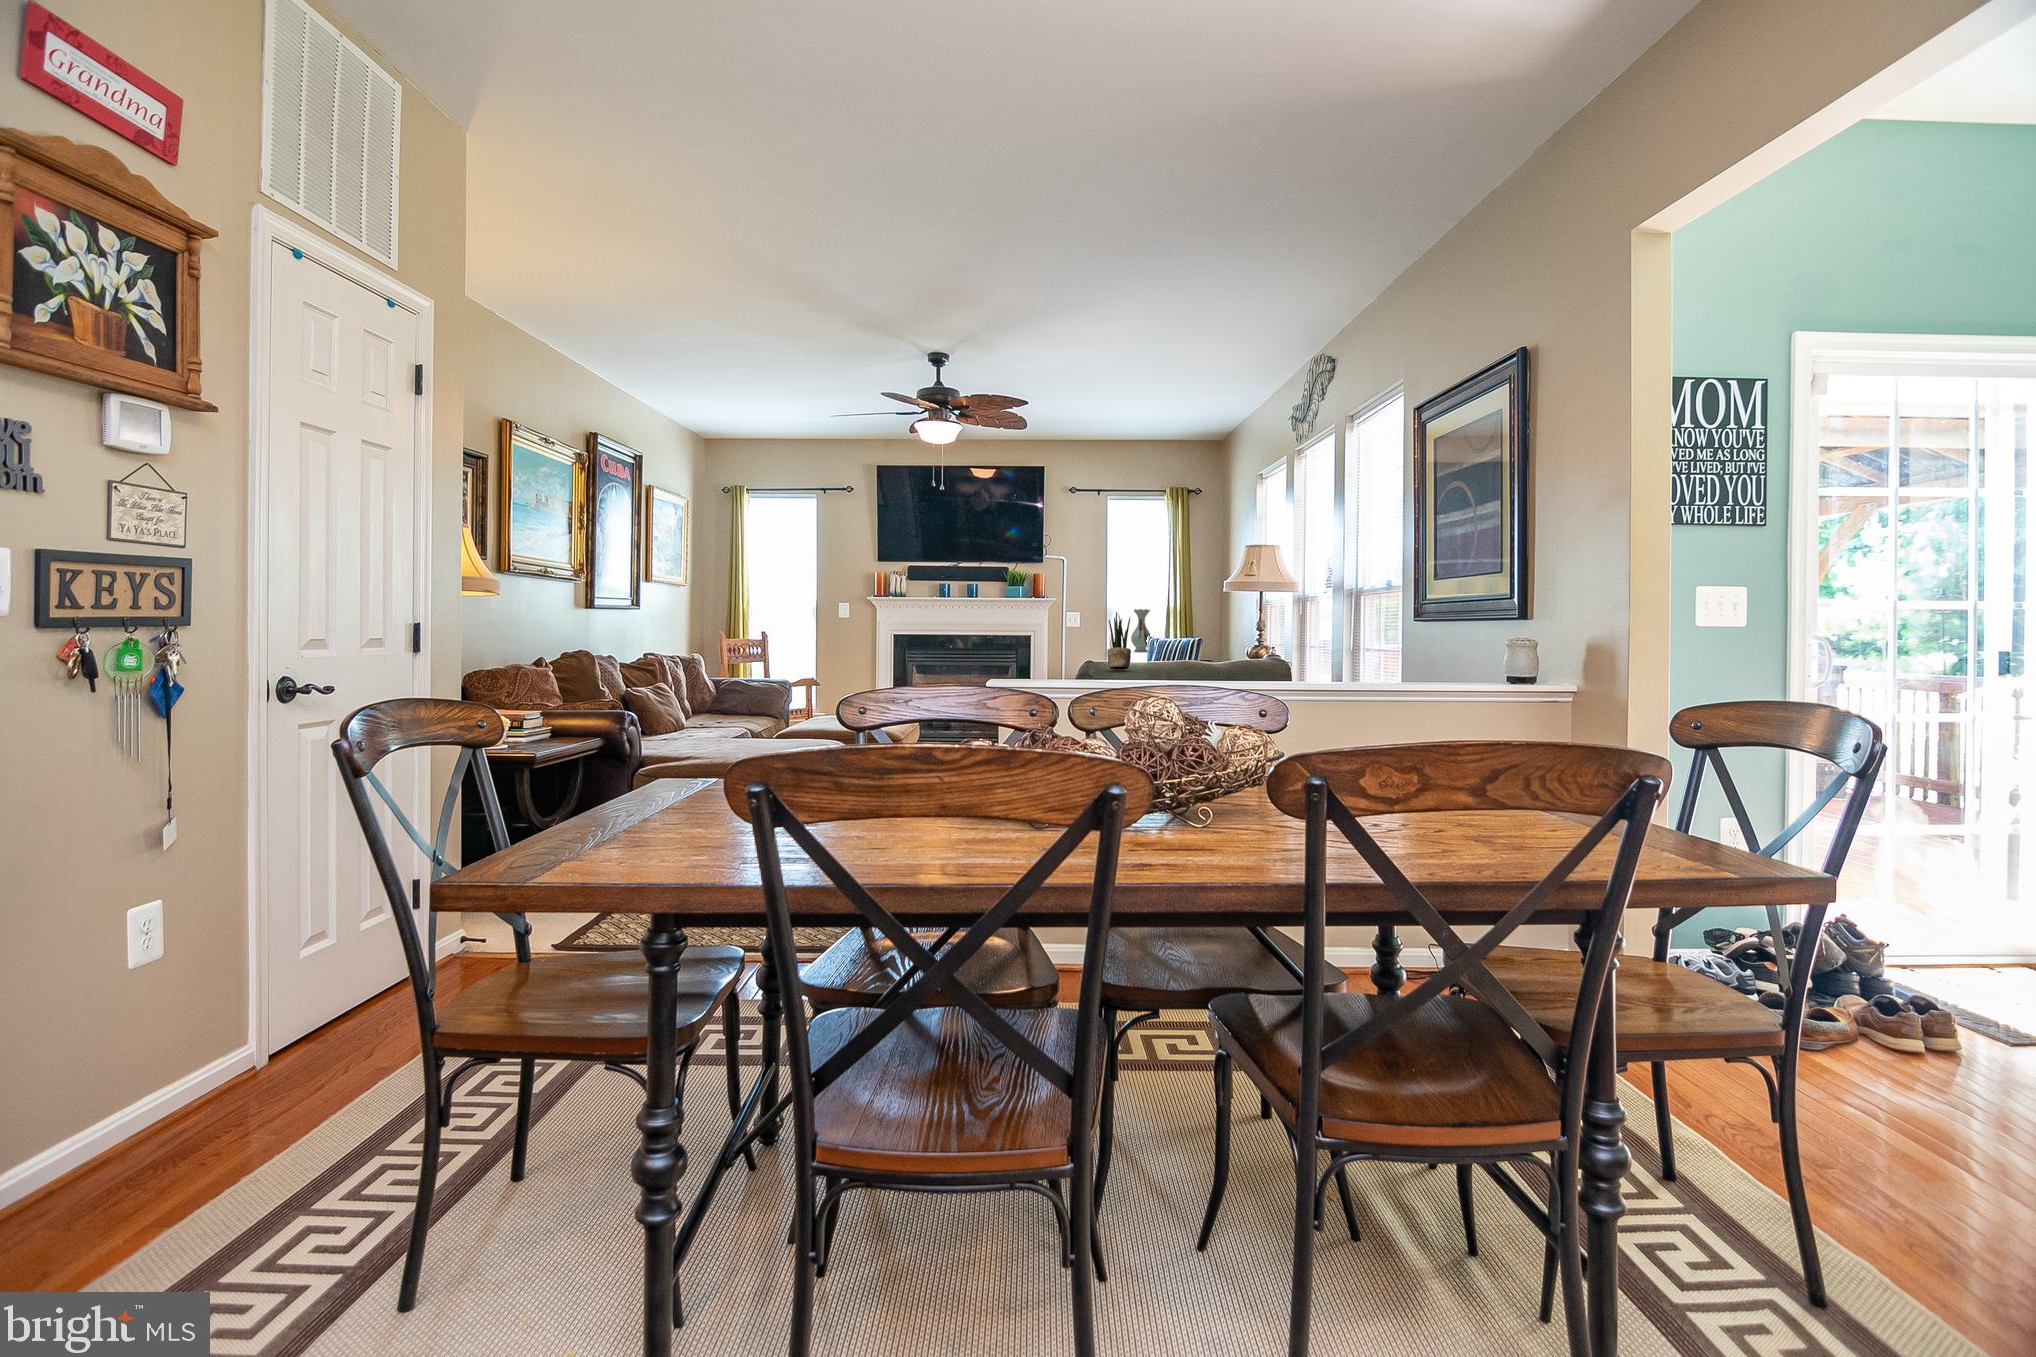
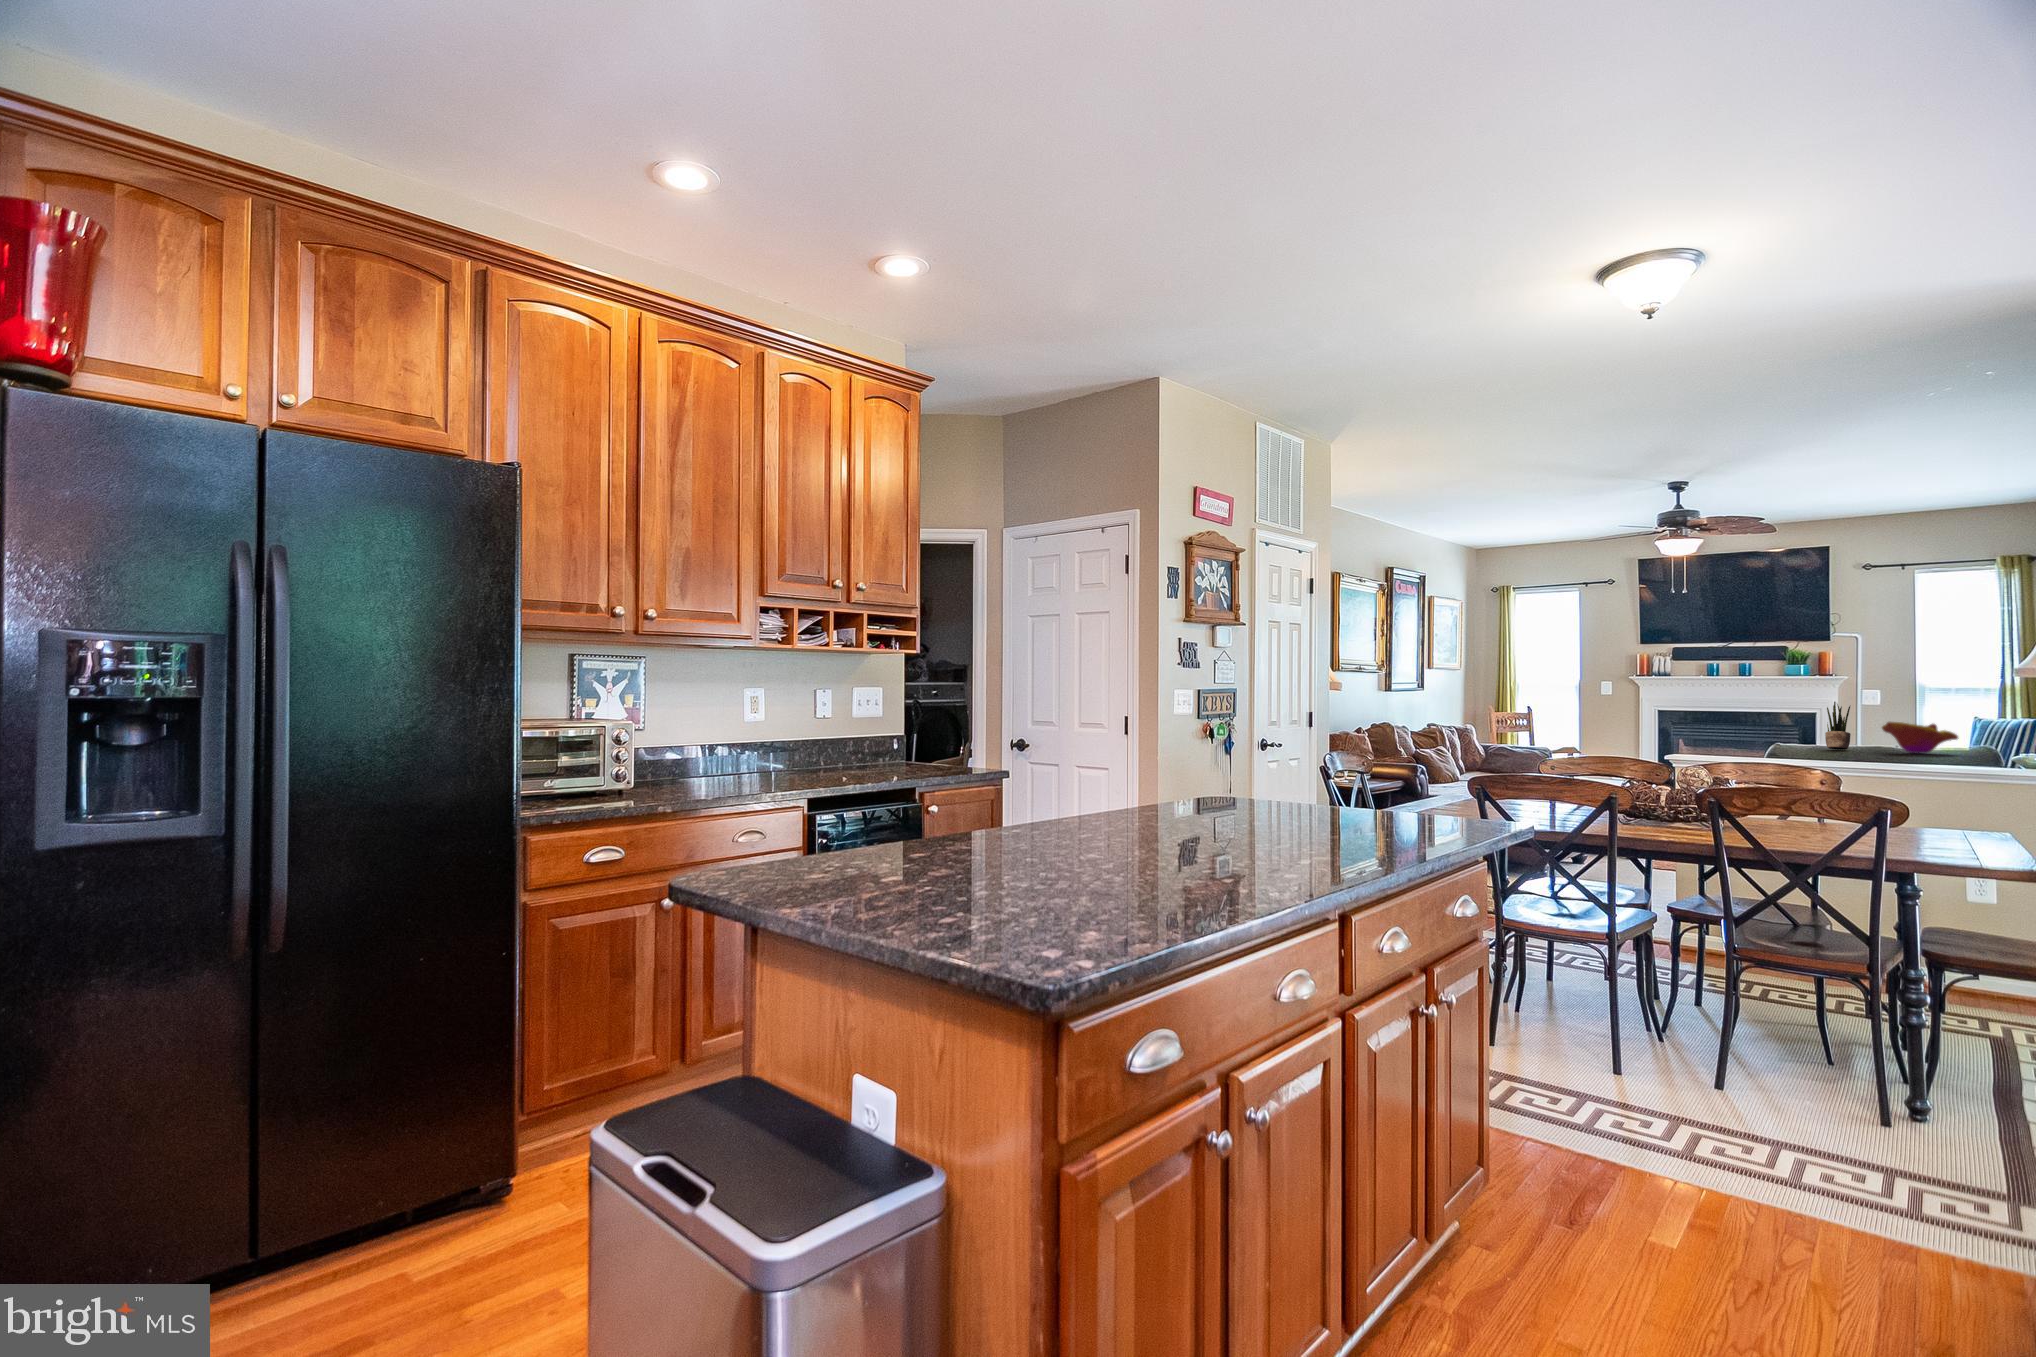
decorative vase: present [1131,609,1150,652] -> none [1954,686,1983,732]
decorative bowl: none [1163,634,1233,671] -> present [1882,722,1958,753]

